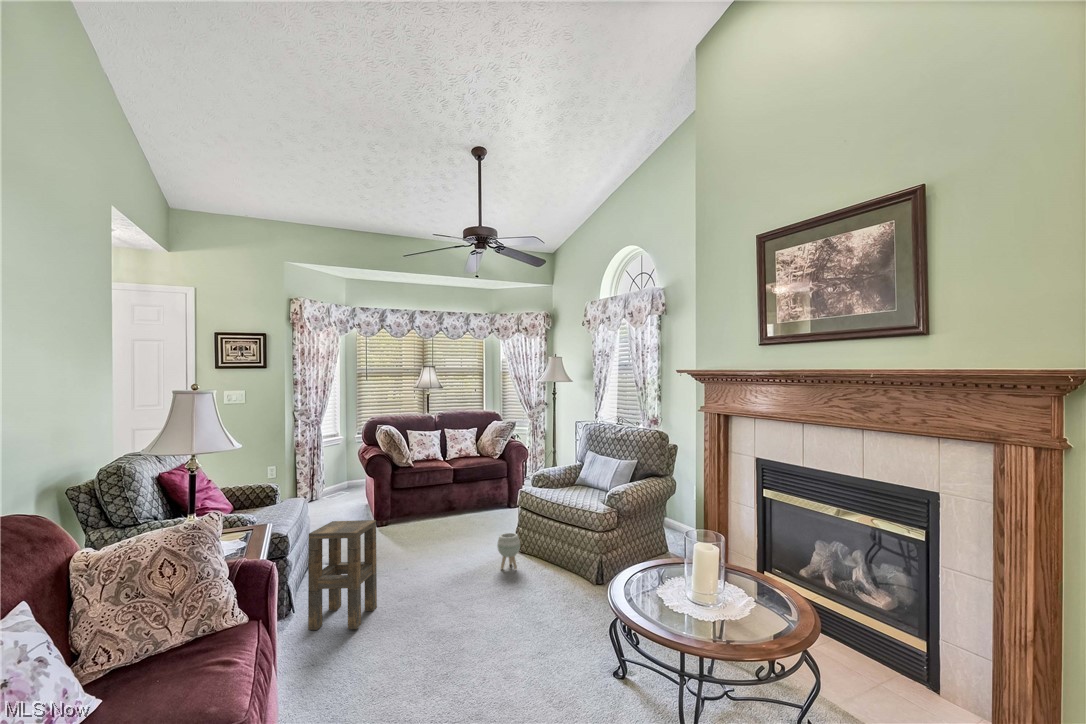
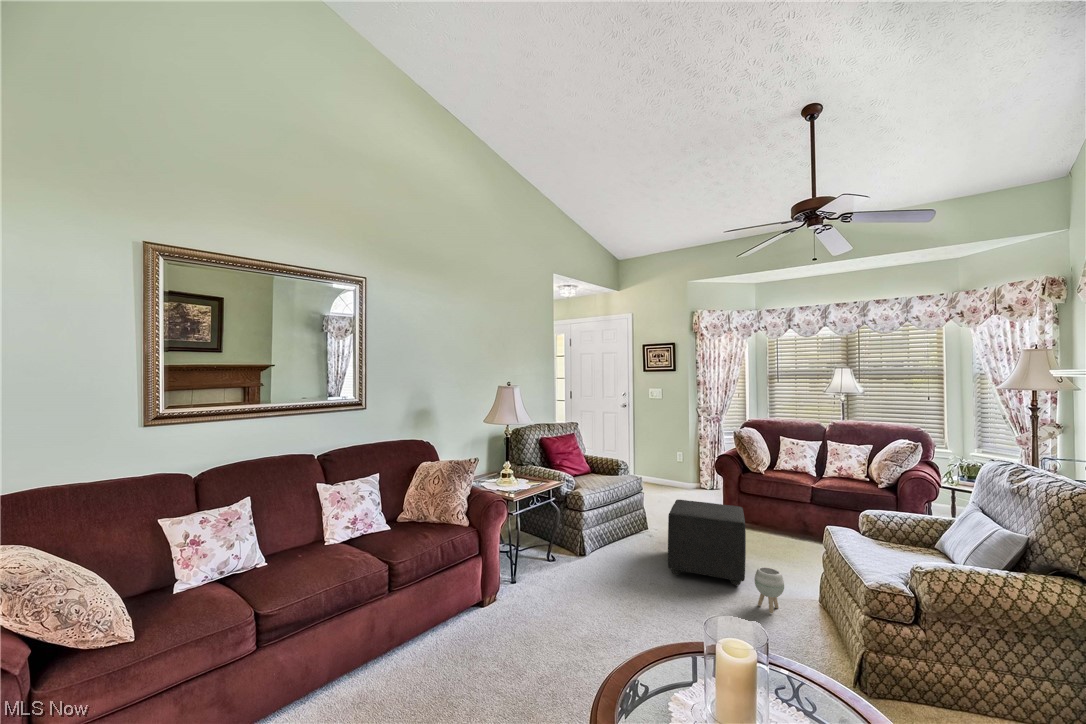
ottoman: none [381,496,478,581] -> present [668,500,746,585]
side table: present [308,520,377,630] -> none [575,494,626,577]

